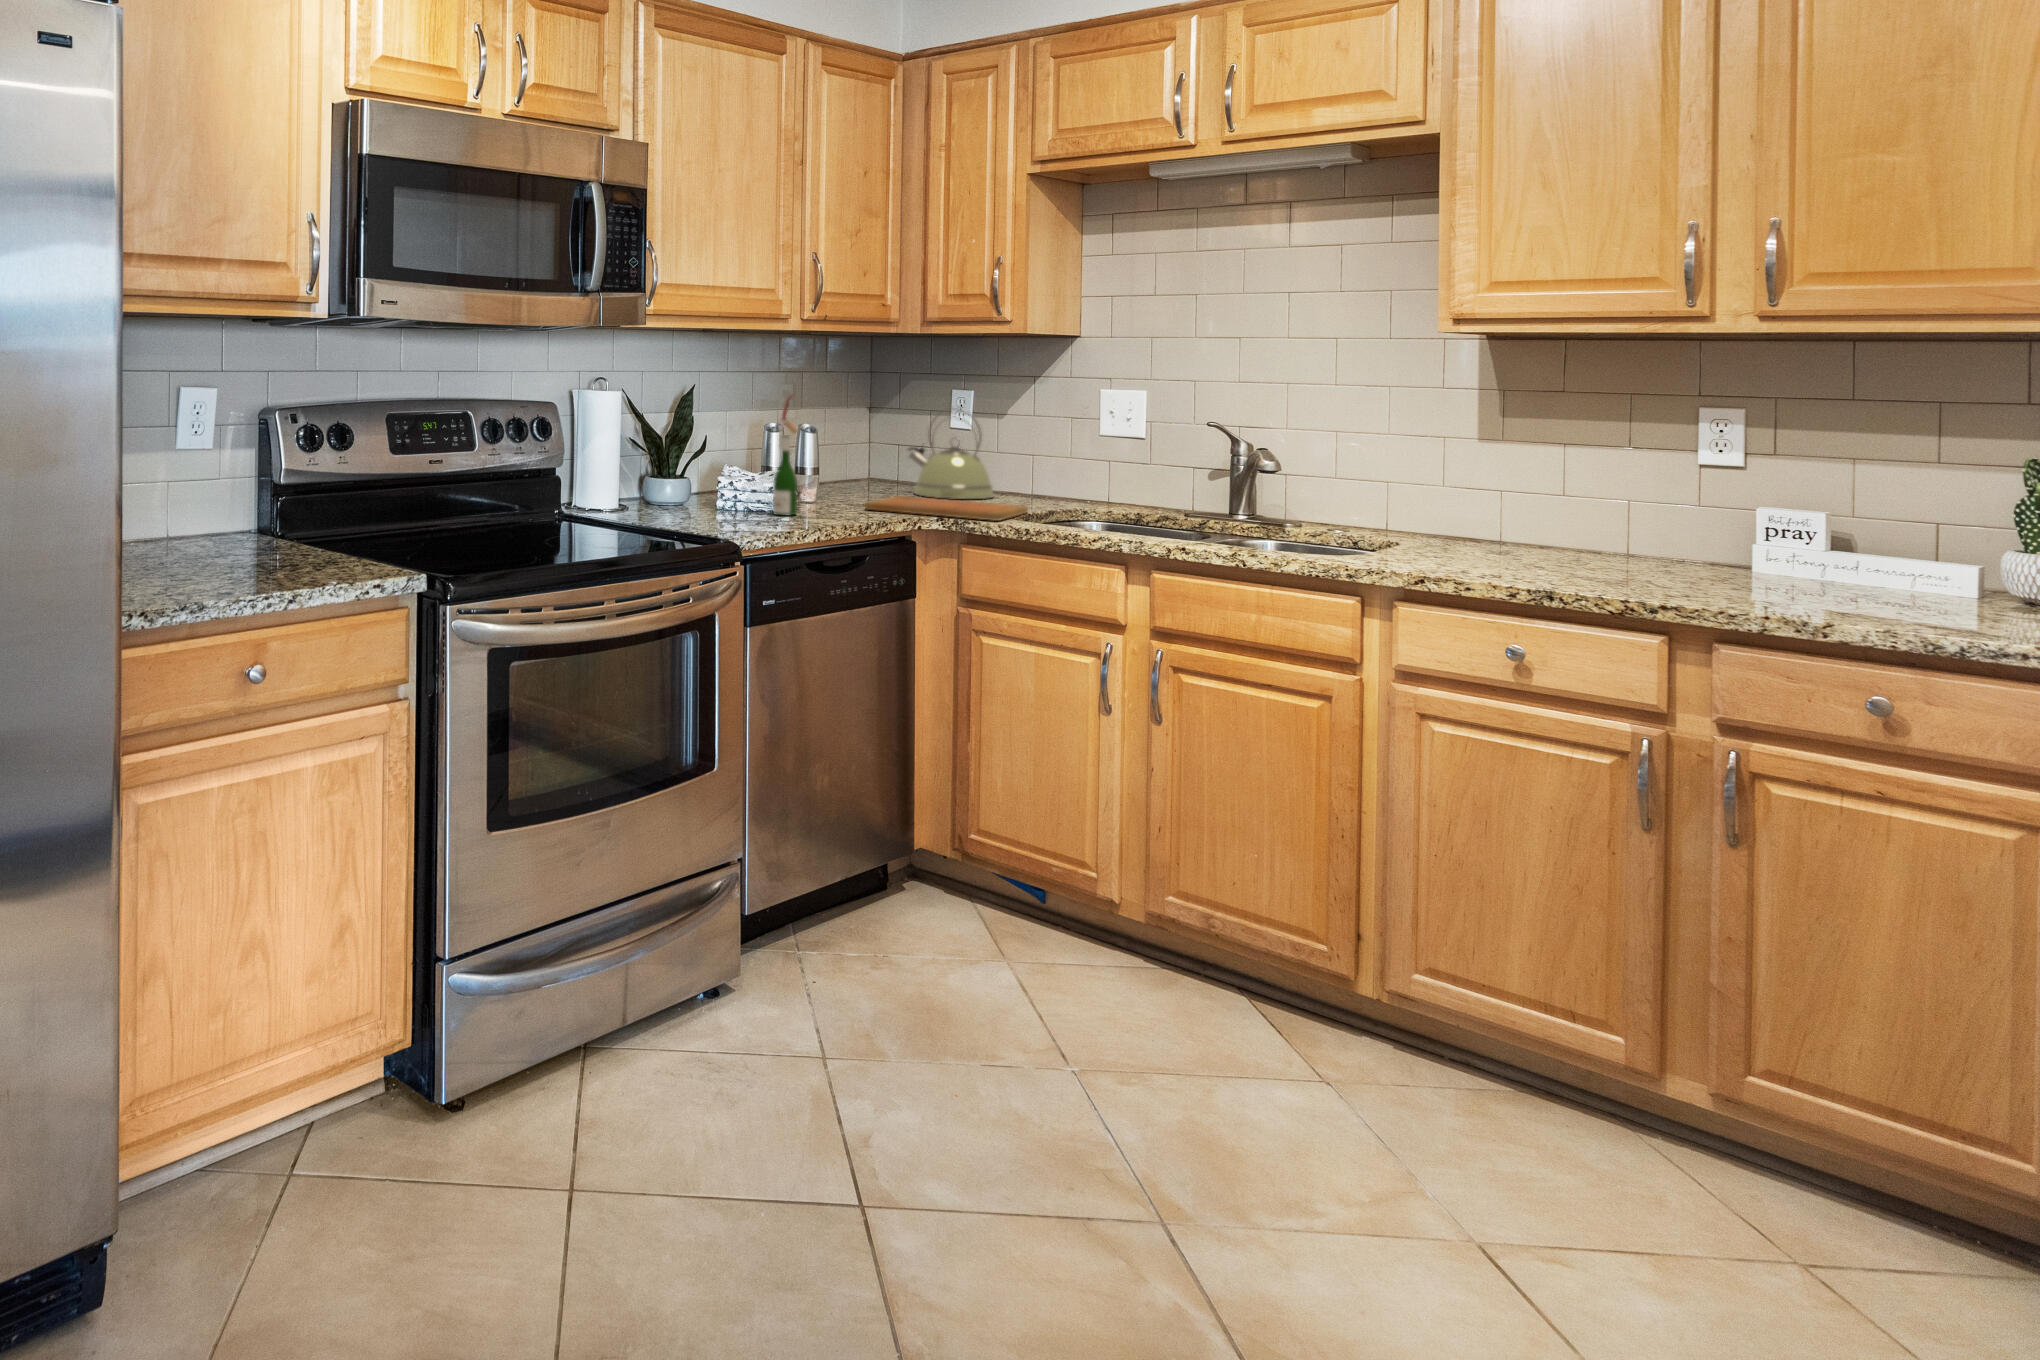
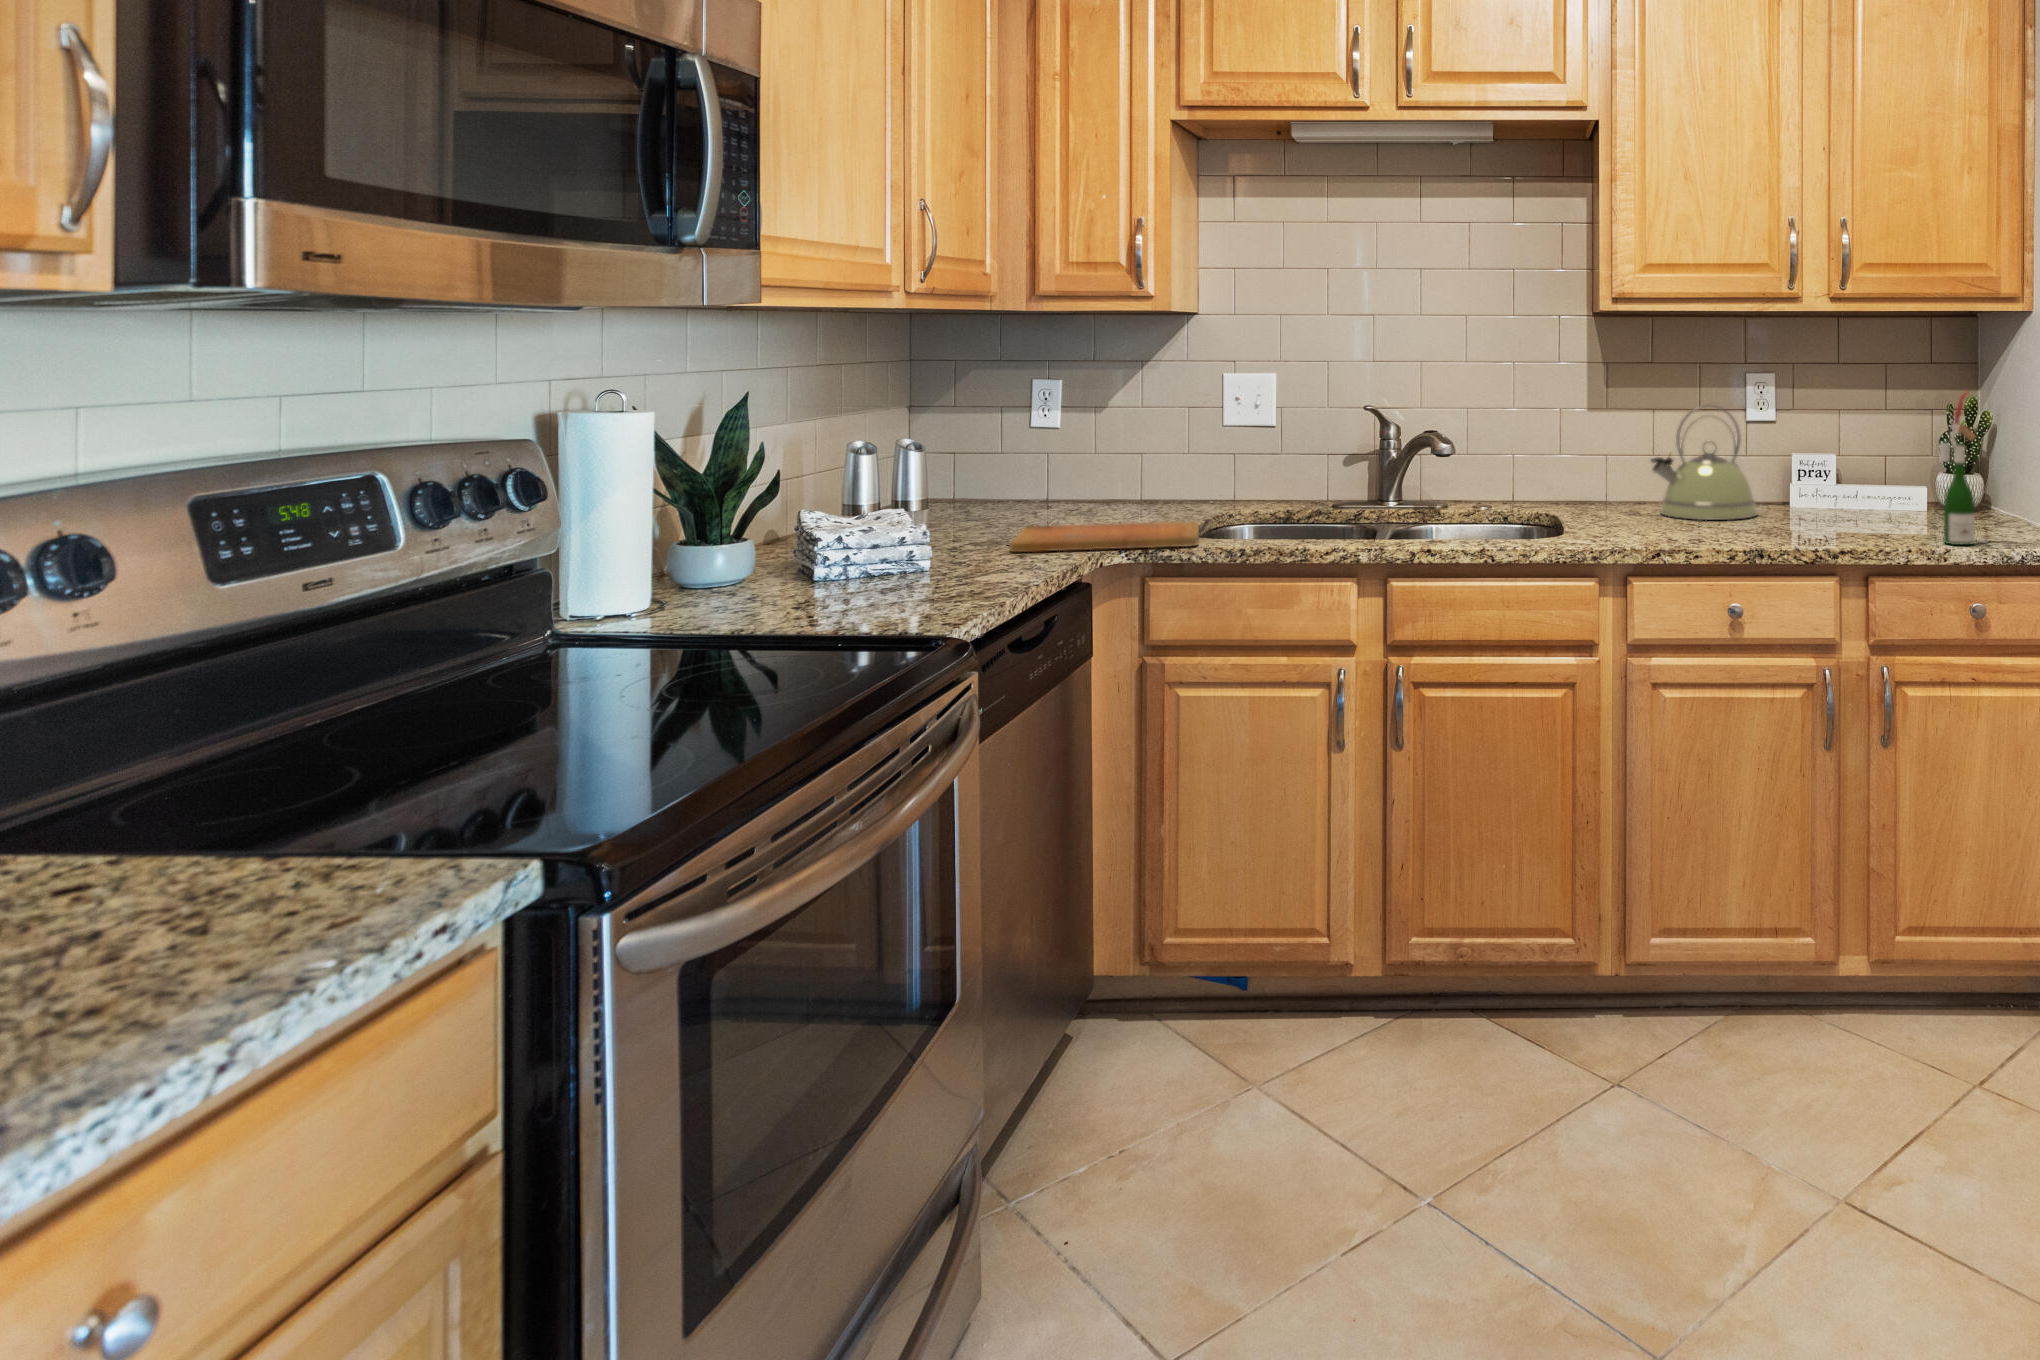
wine bottle: present [773,397,797,516] -> present [1939,392,1985,545]
kettle: present [909,414,993,499] -> present [1651,404,1757,520]

